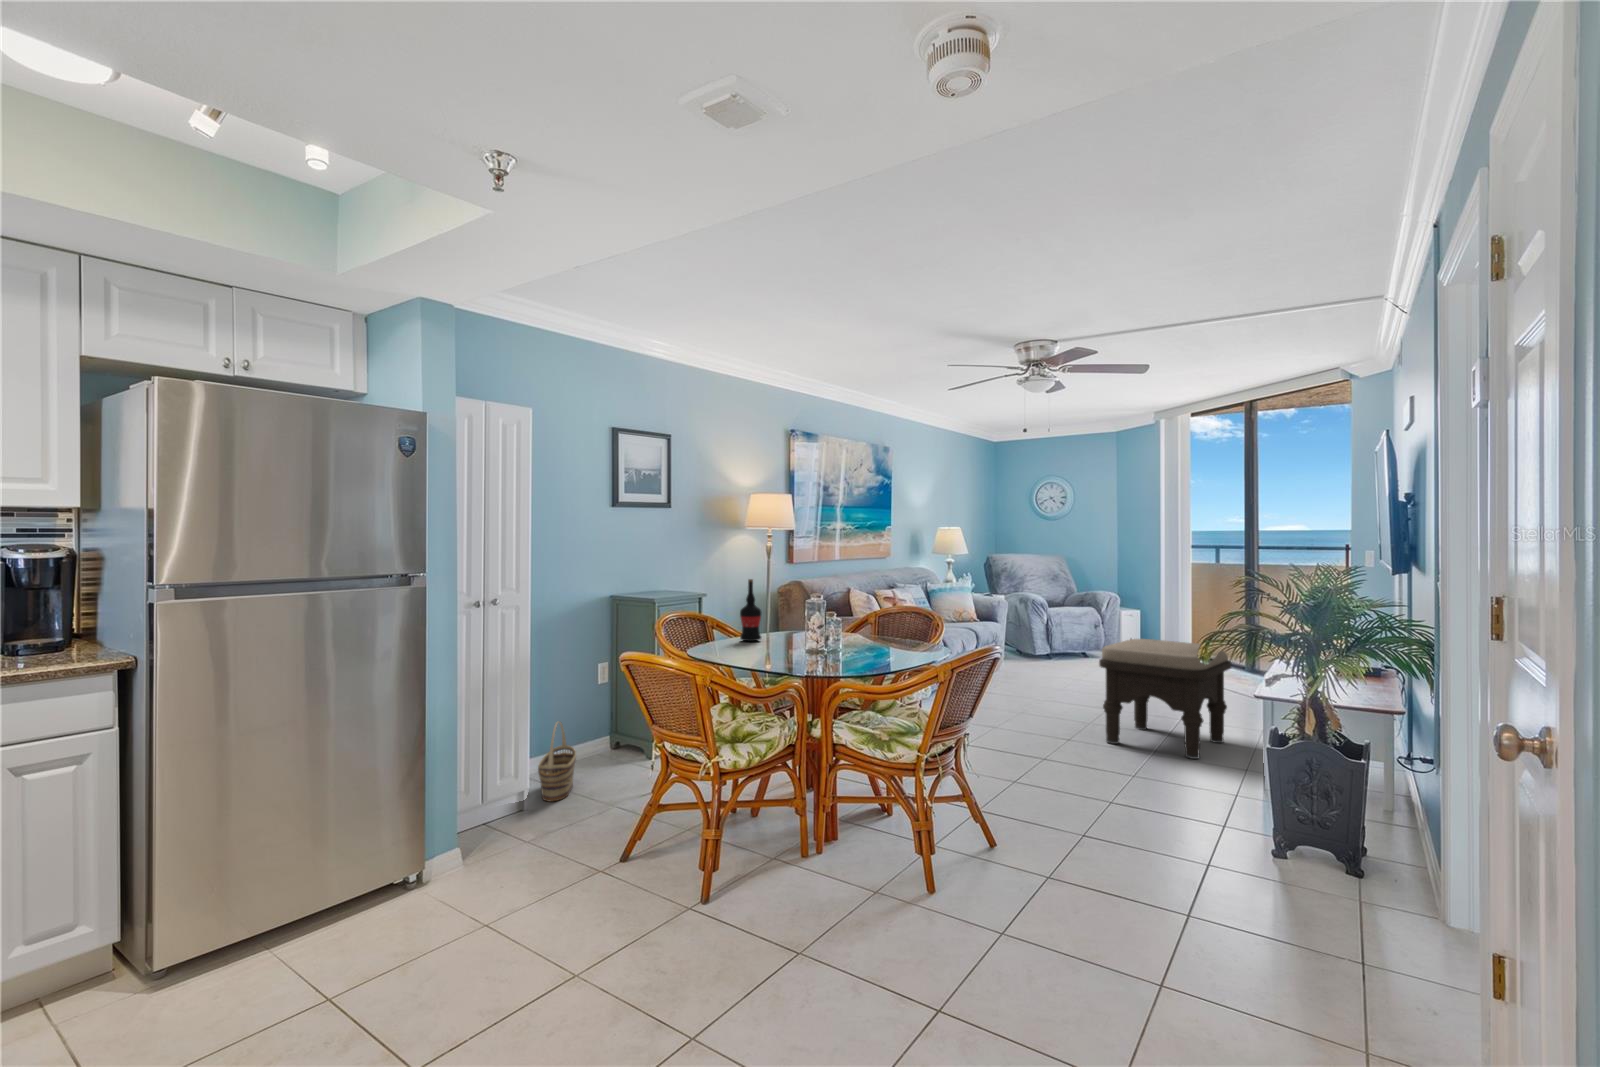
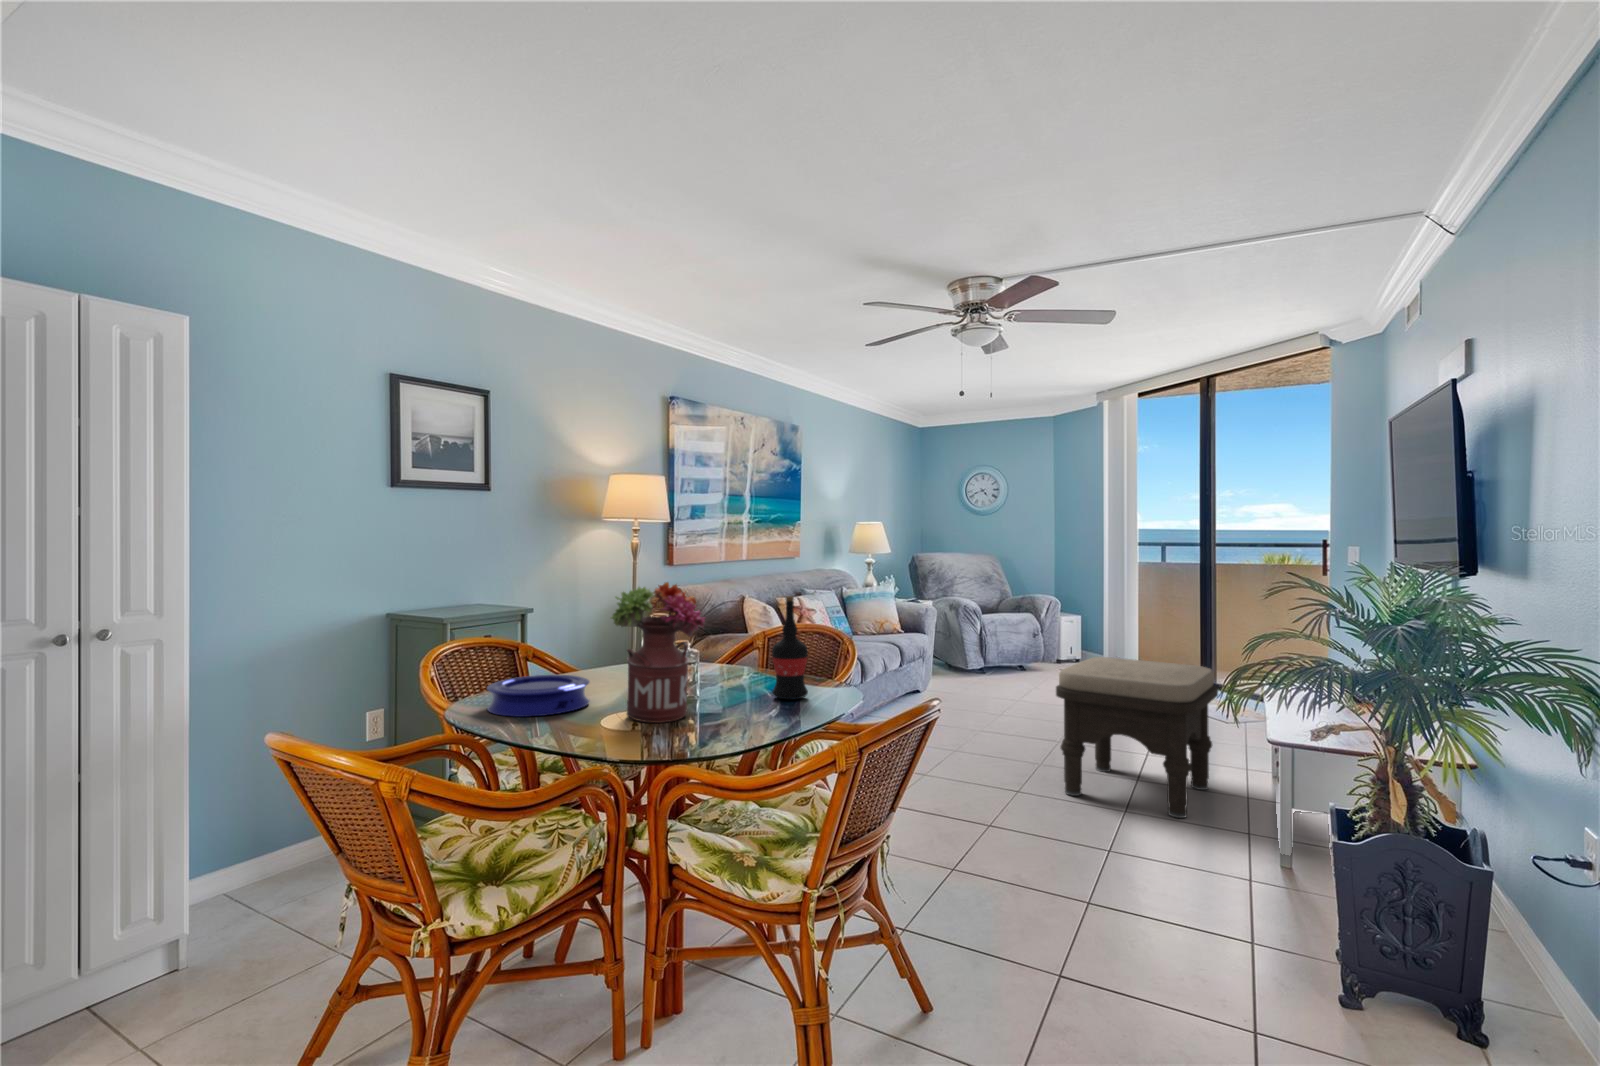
flower arrangement: none [794,573,854,660] -> present [611,582,705,723]
wine bottle: present [740,579,761,641] -> present [772,596,808,699]
plate: none [712,633,774,656] -> present [487,675,589,717]
basket: present [538,722,576,801] -> none [228,810,309,942]

